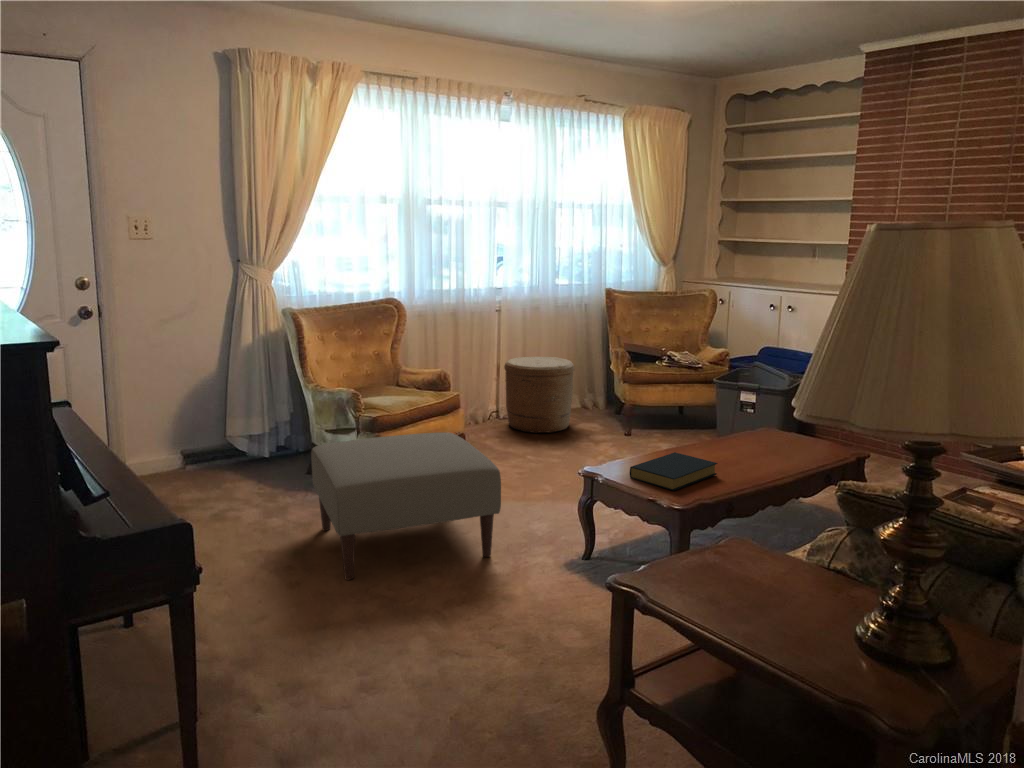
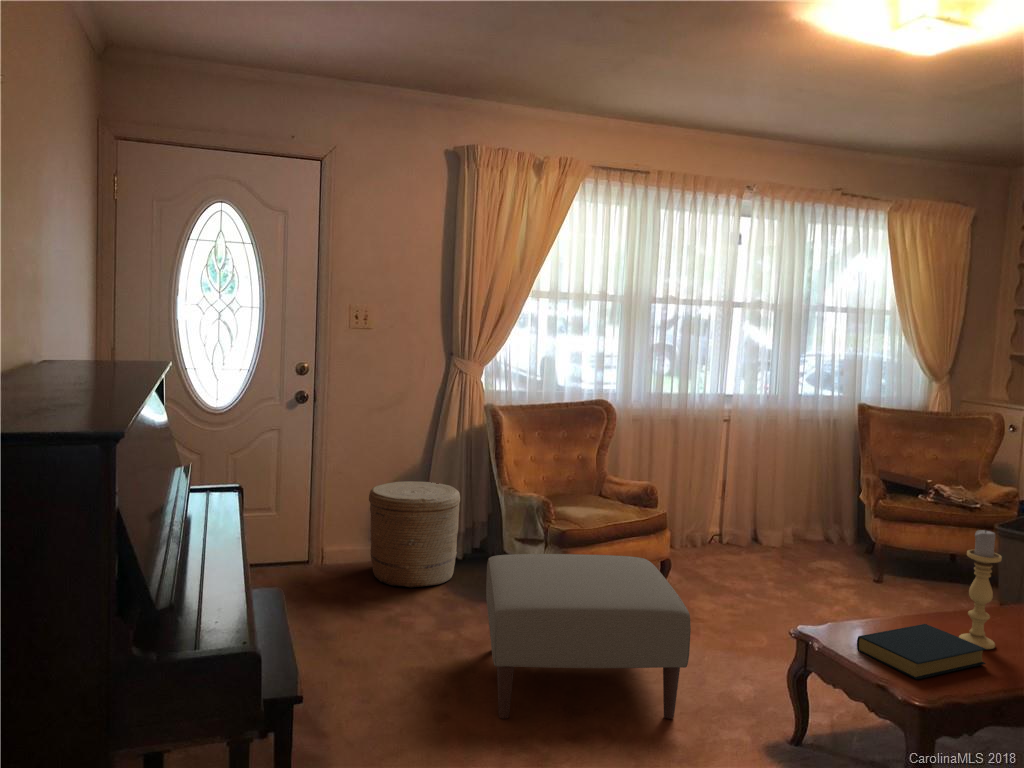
woven basket: present [504,357,574,433] -> present [369,481,460,588]
candle holder: none [697,376,725,465] -> present [959,530,1002,649]

